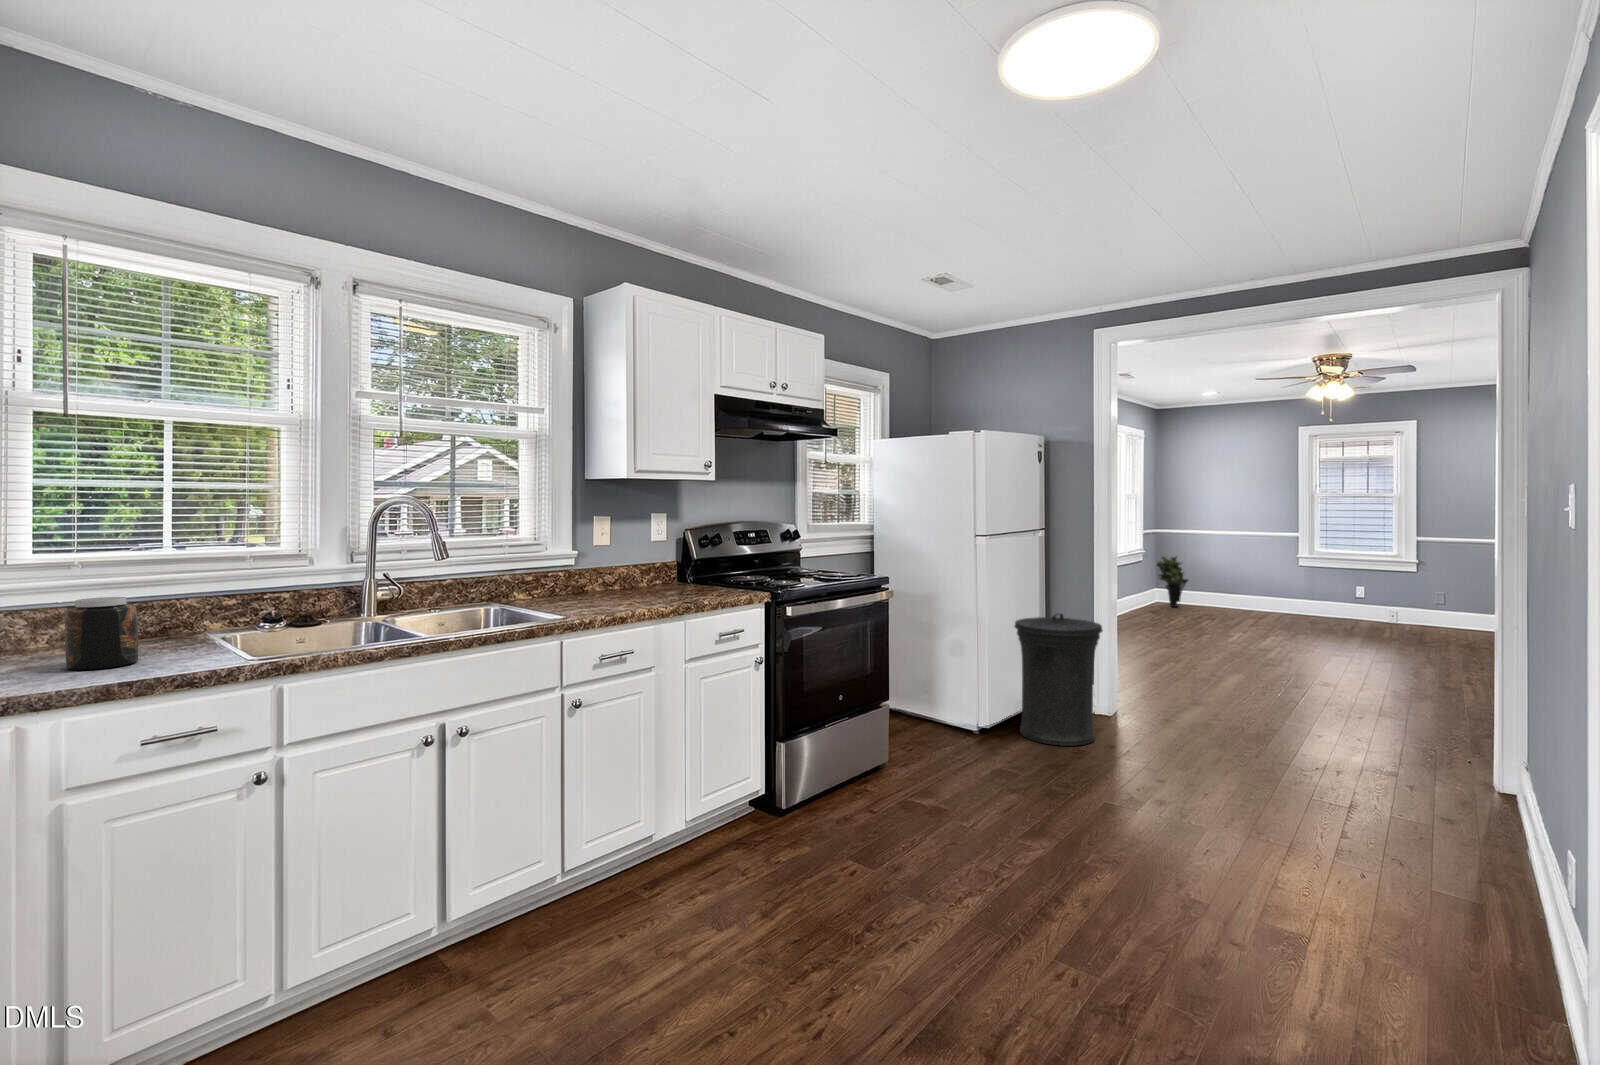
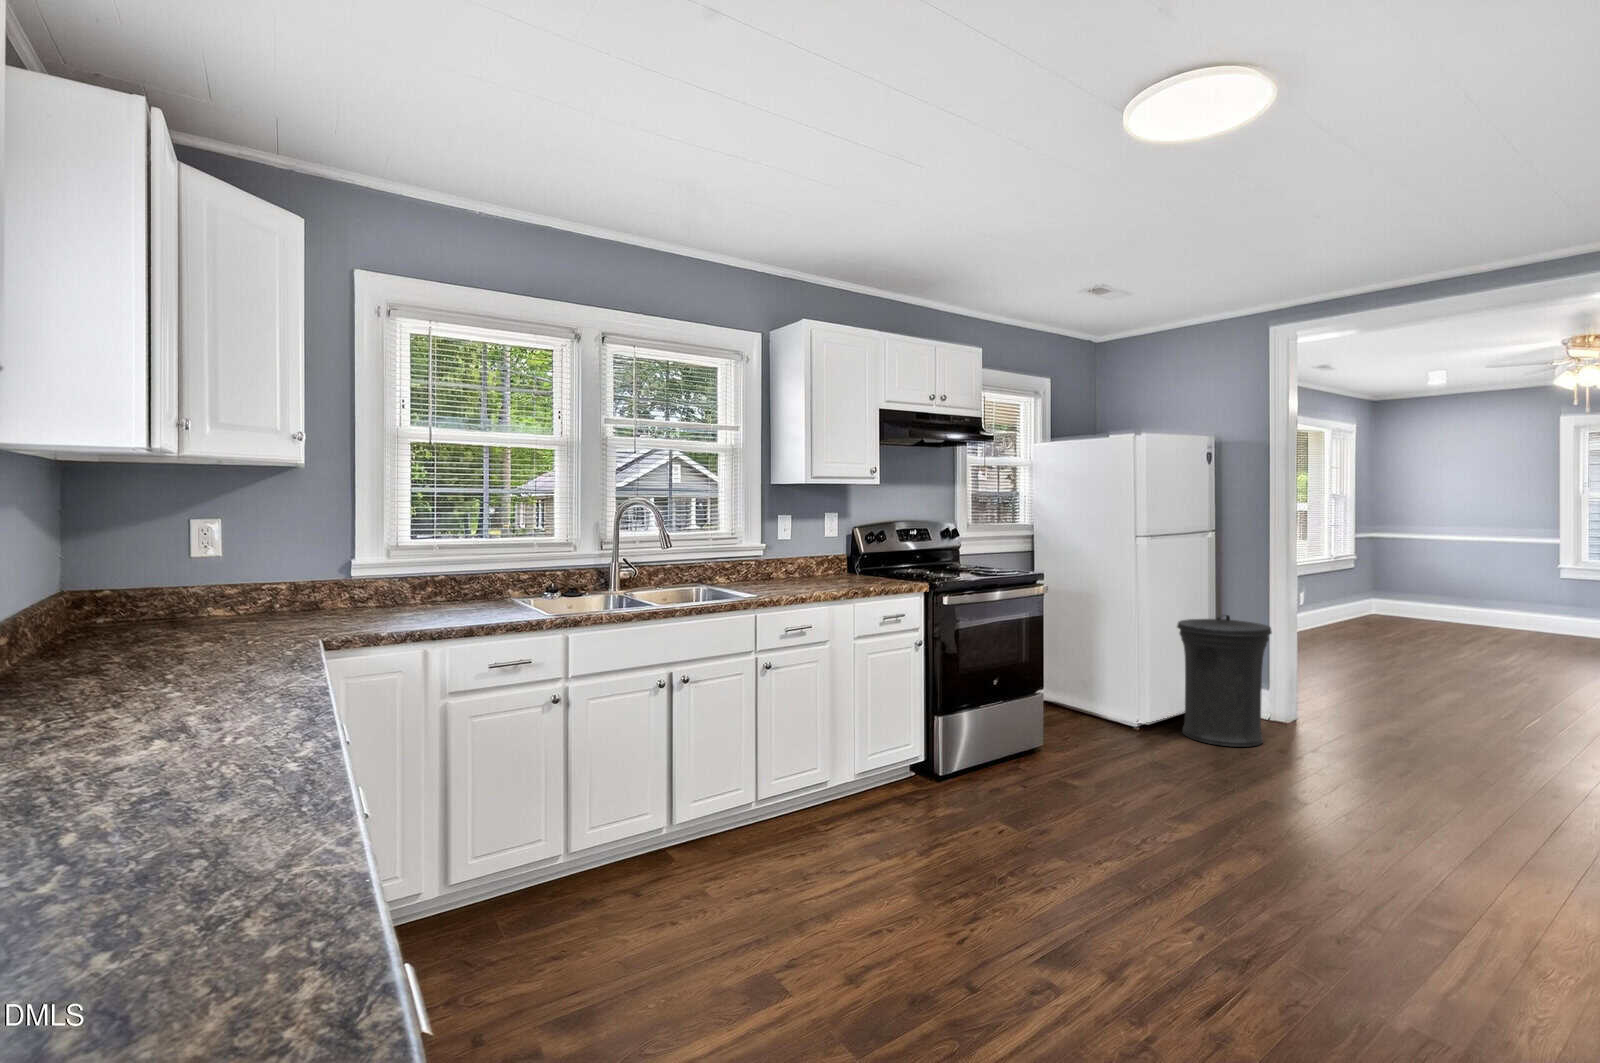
potted plant: present [1156,556,1188,607] -> none [1375,563,1418,622]
jar: present [65,597,138,670] -> none [440,569,480,617]

